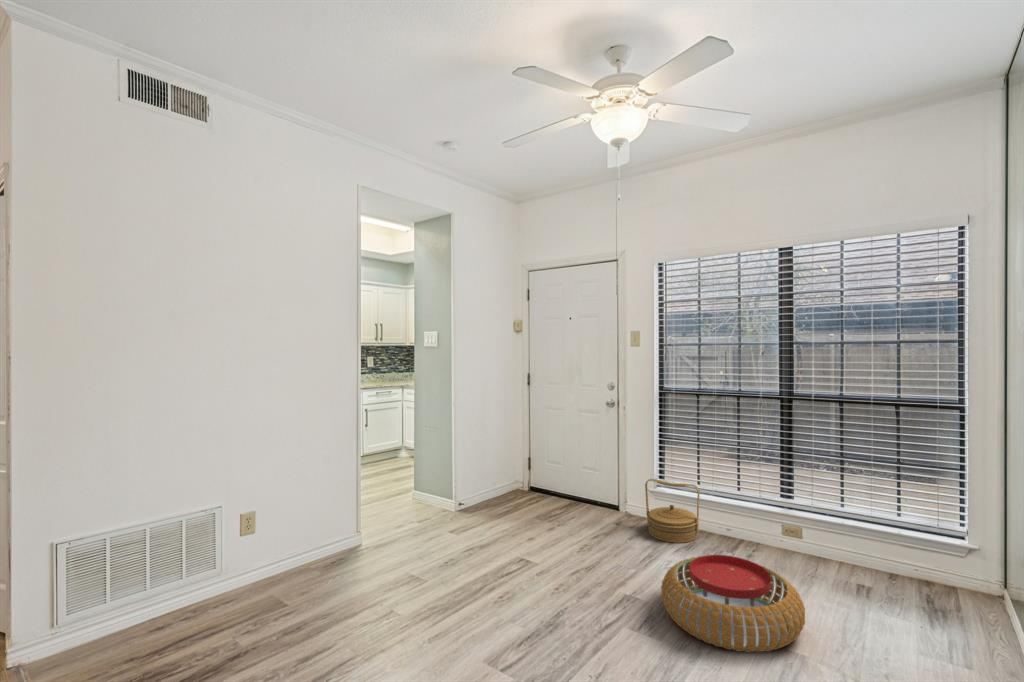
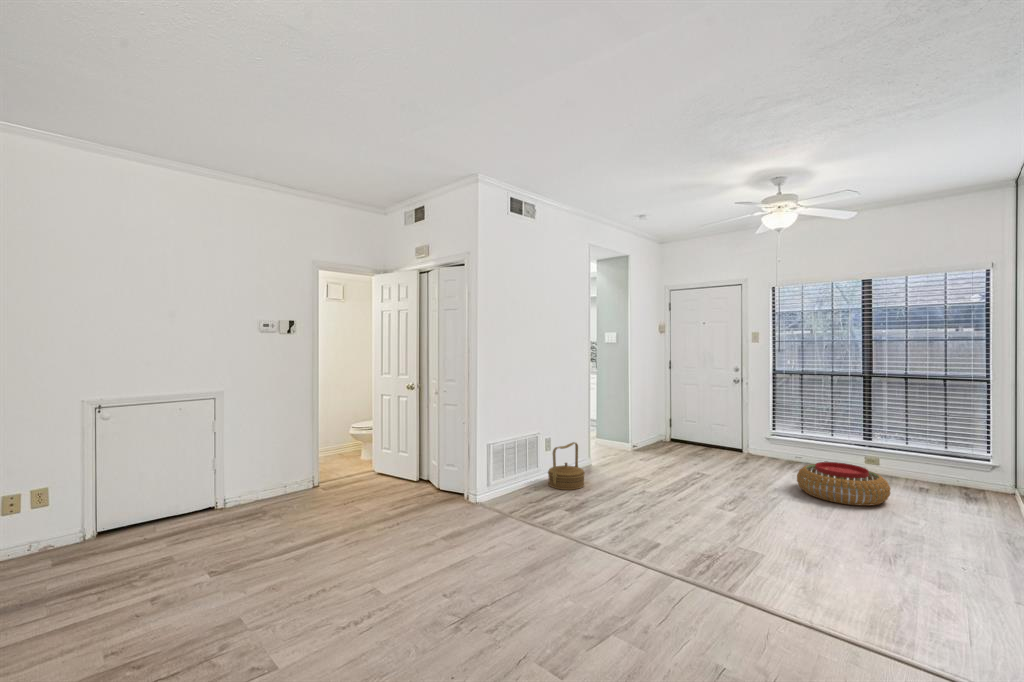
woven basket: present [645,479,700,543] -> present [548,442,585,490]

